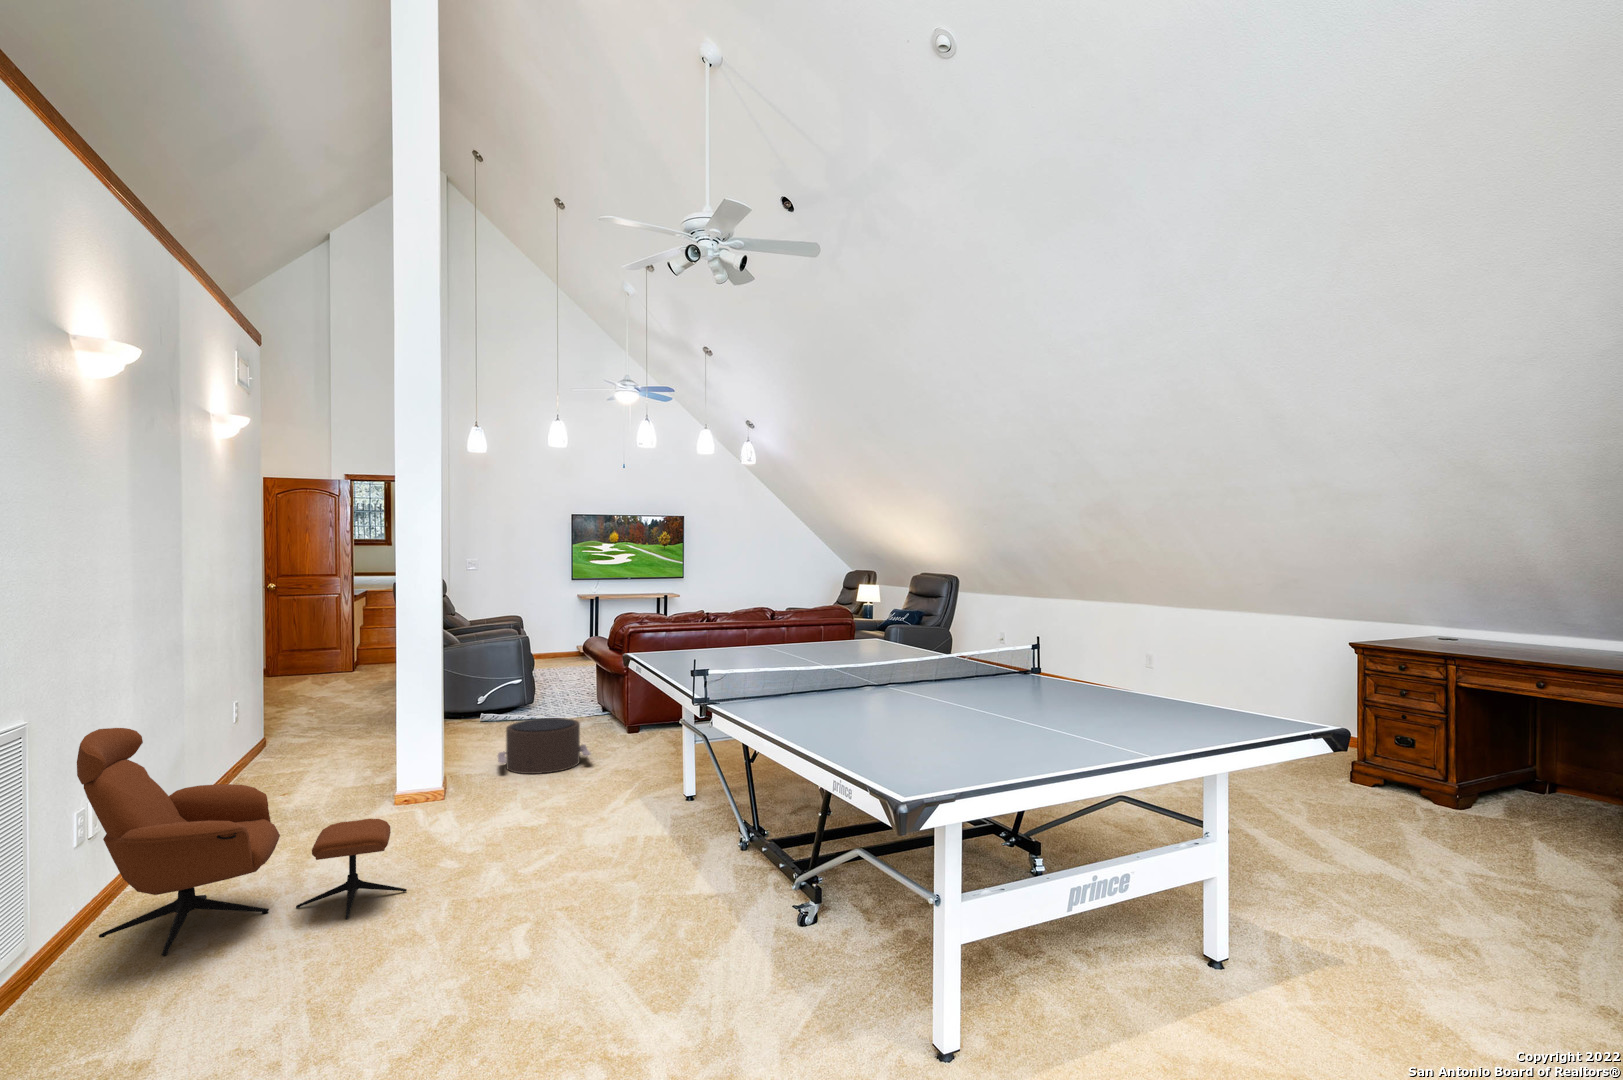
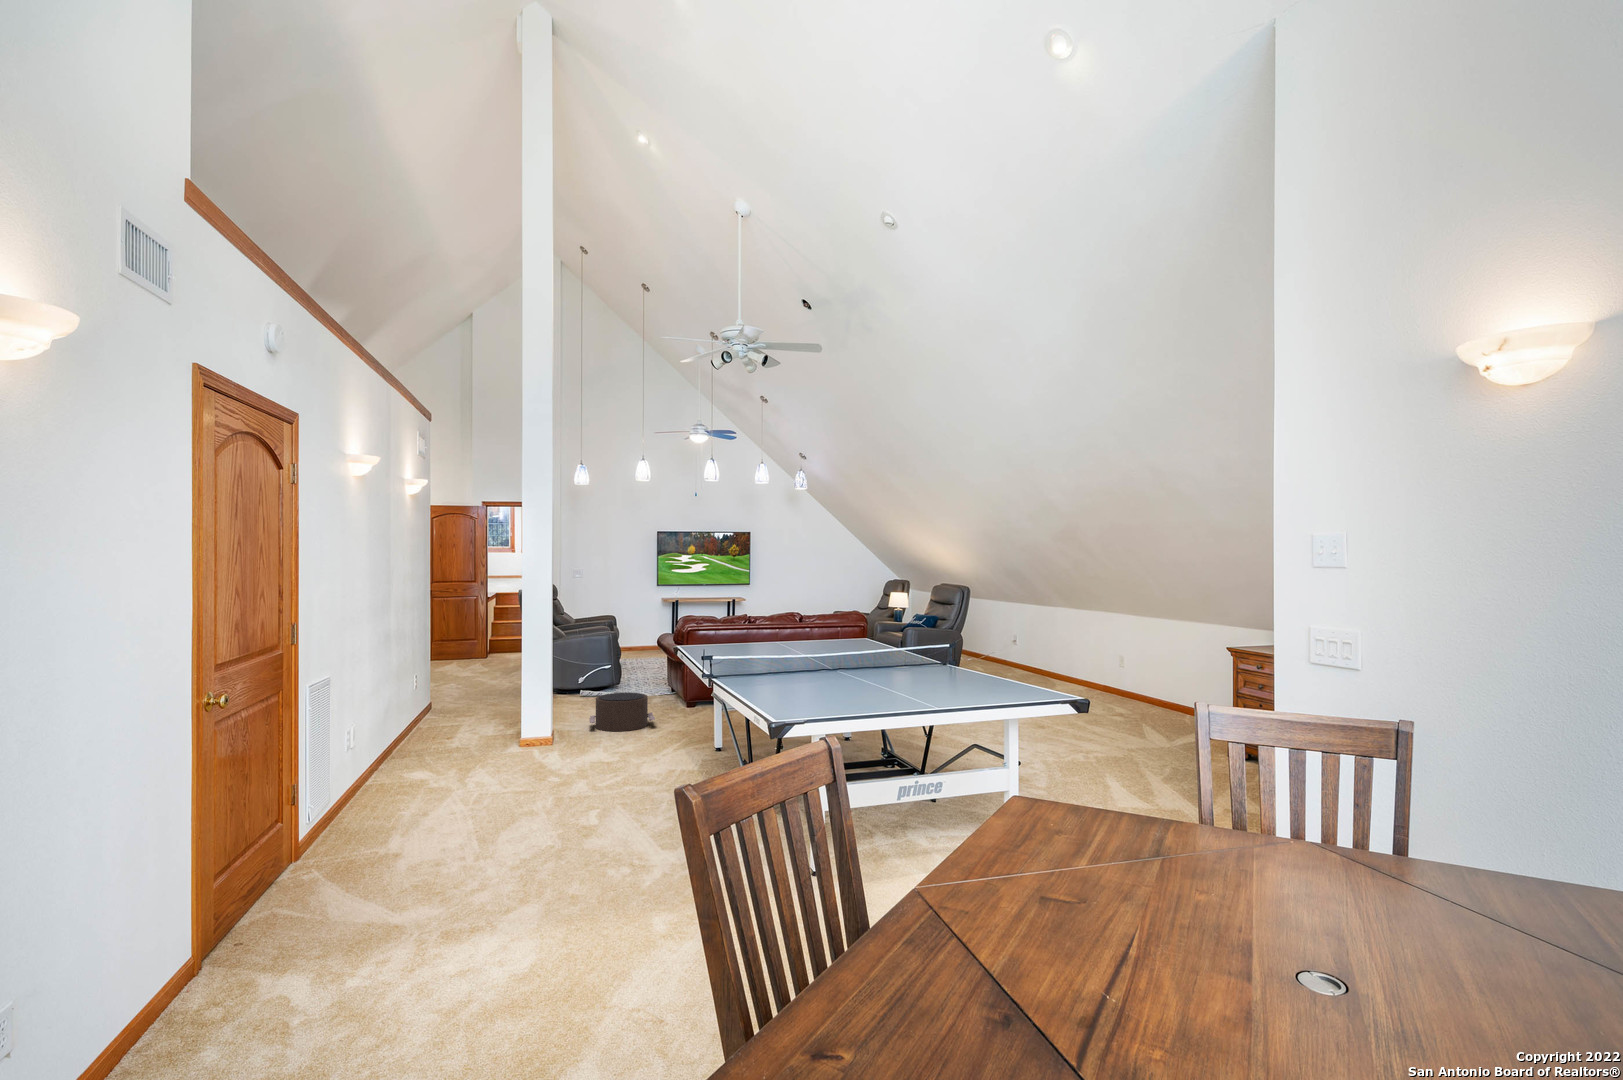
lounge chair: present [77,728,407,956] -> none [348,683,528,813]

